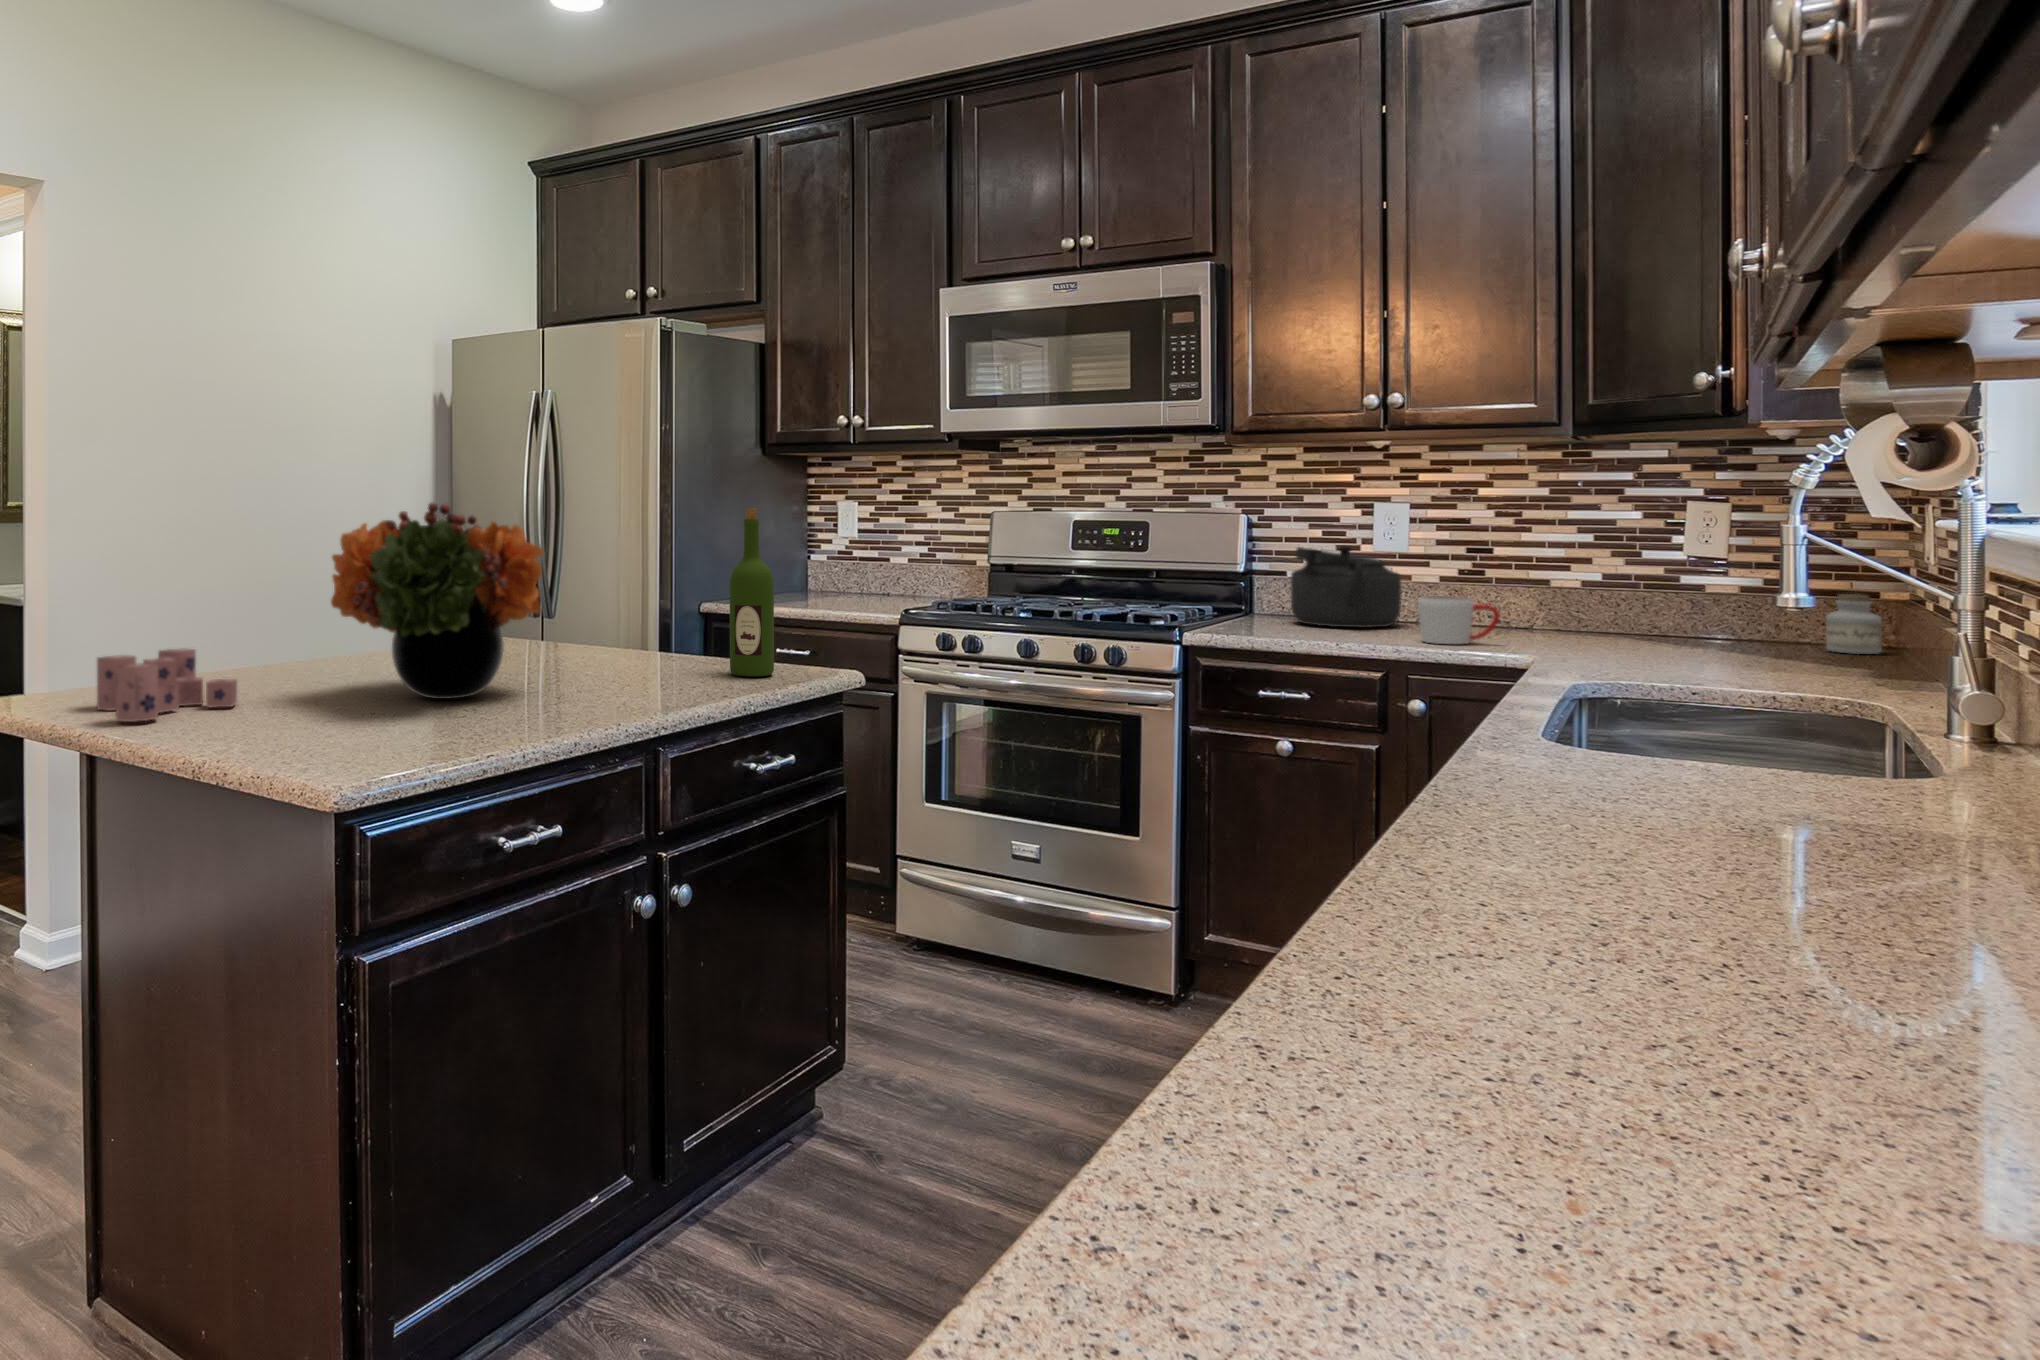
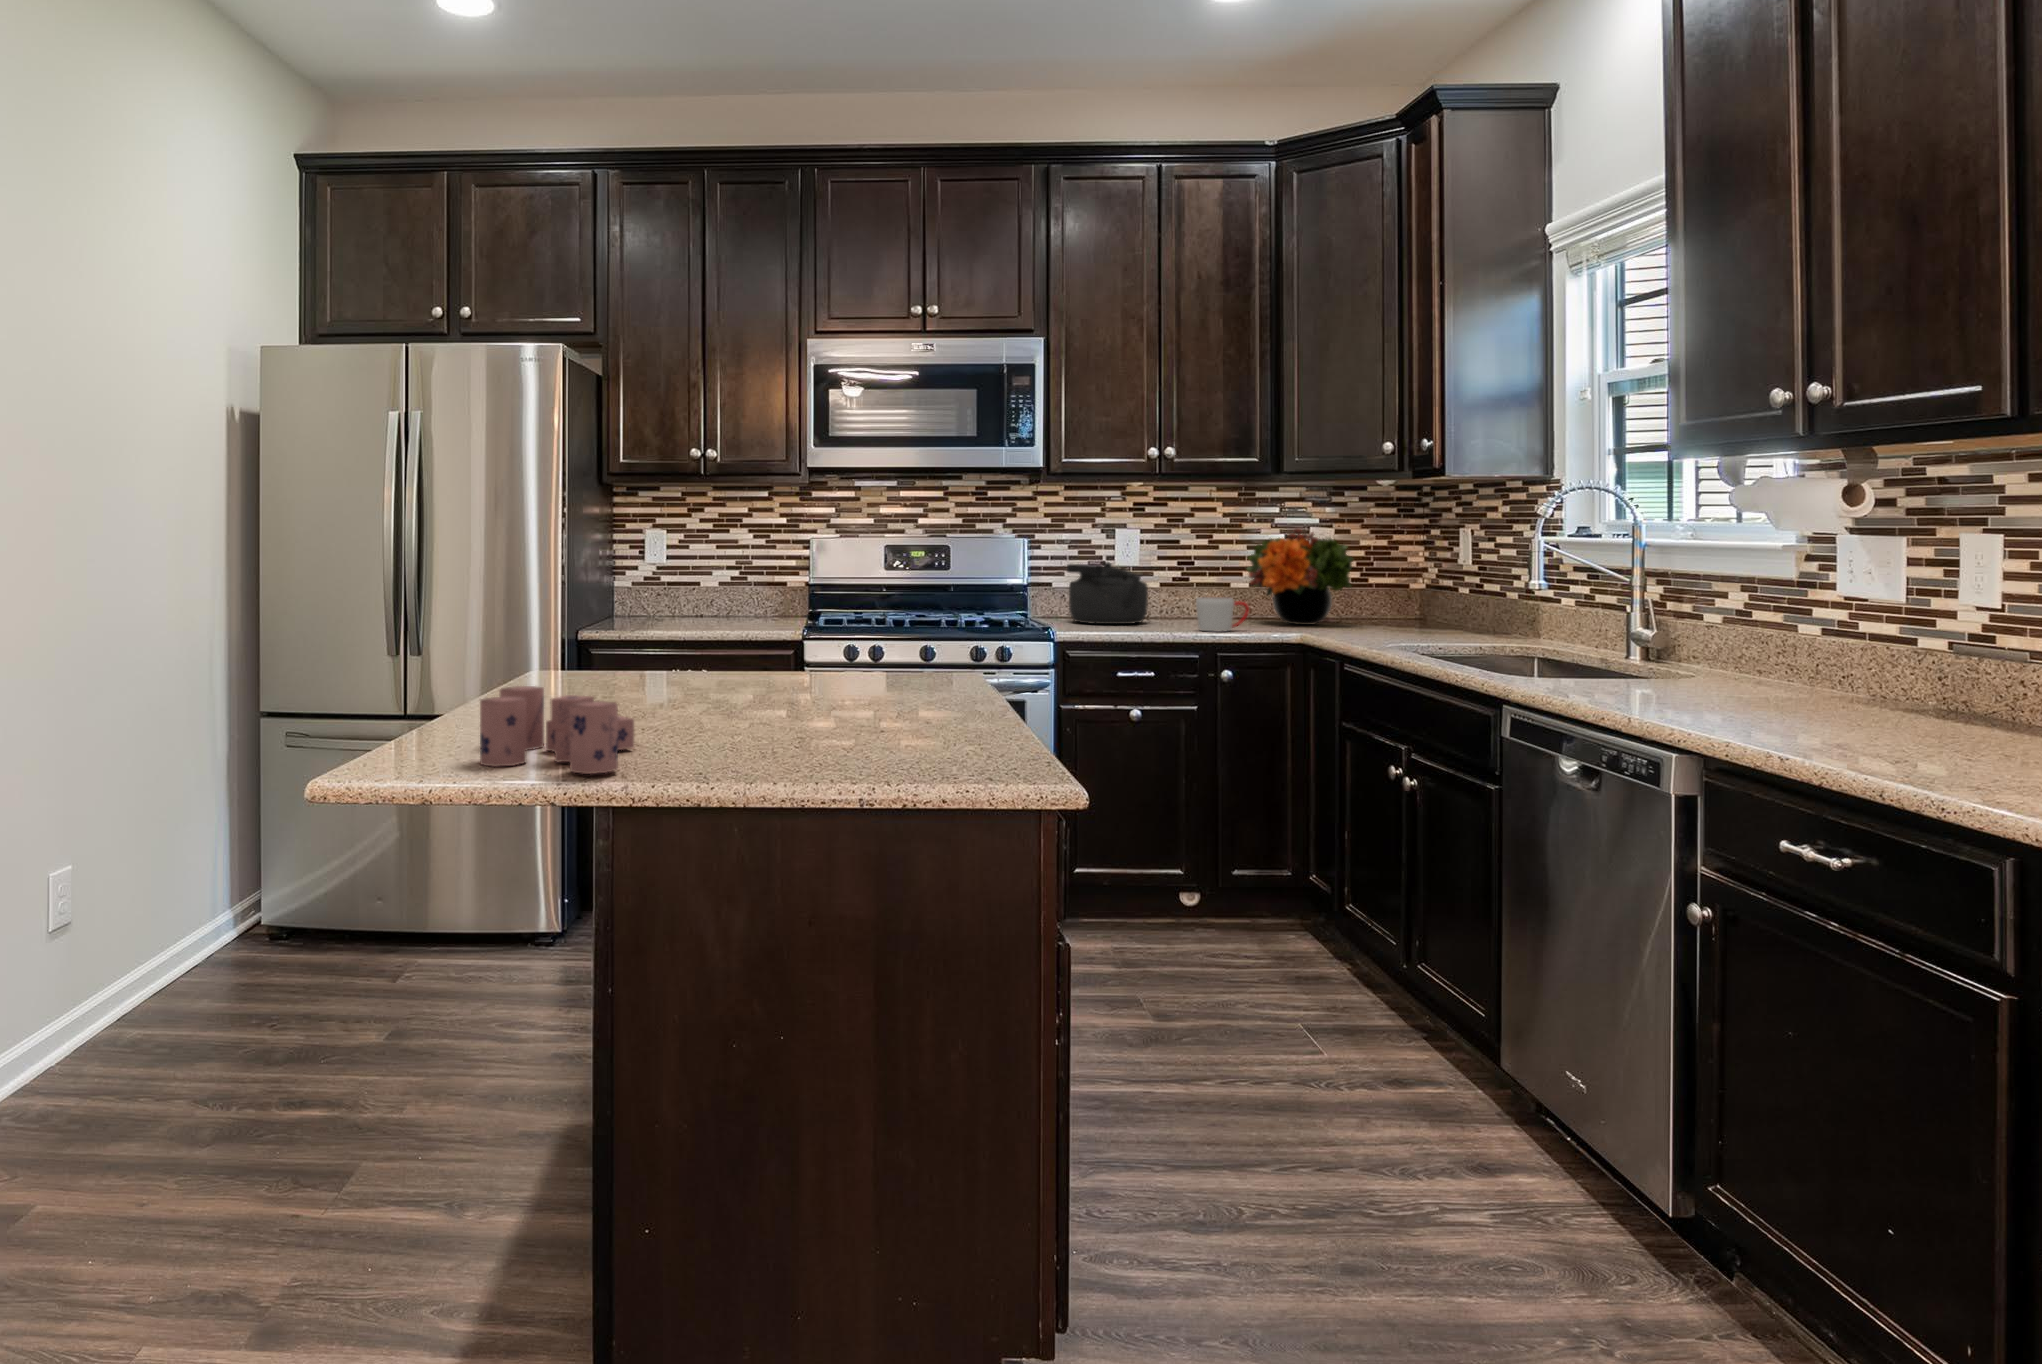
flower arrangement: present [331,503,544,699] -> present [1247,528,1353,625]
wine bottle: present [730,508,774,676] -> none [906,525,947,682]
jar: present [1826,594,1882,654] -> none [1404,587,1435,625]

